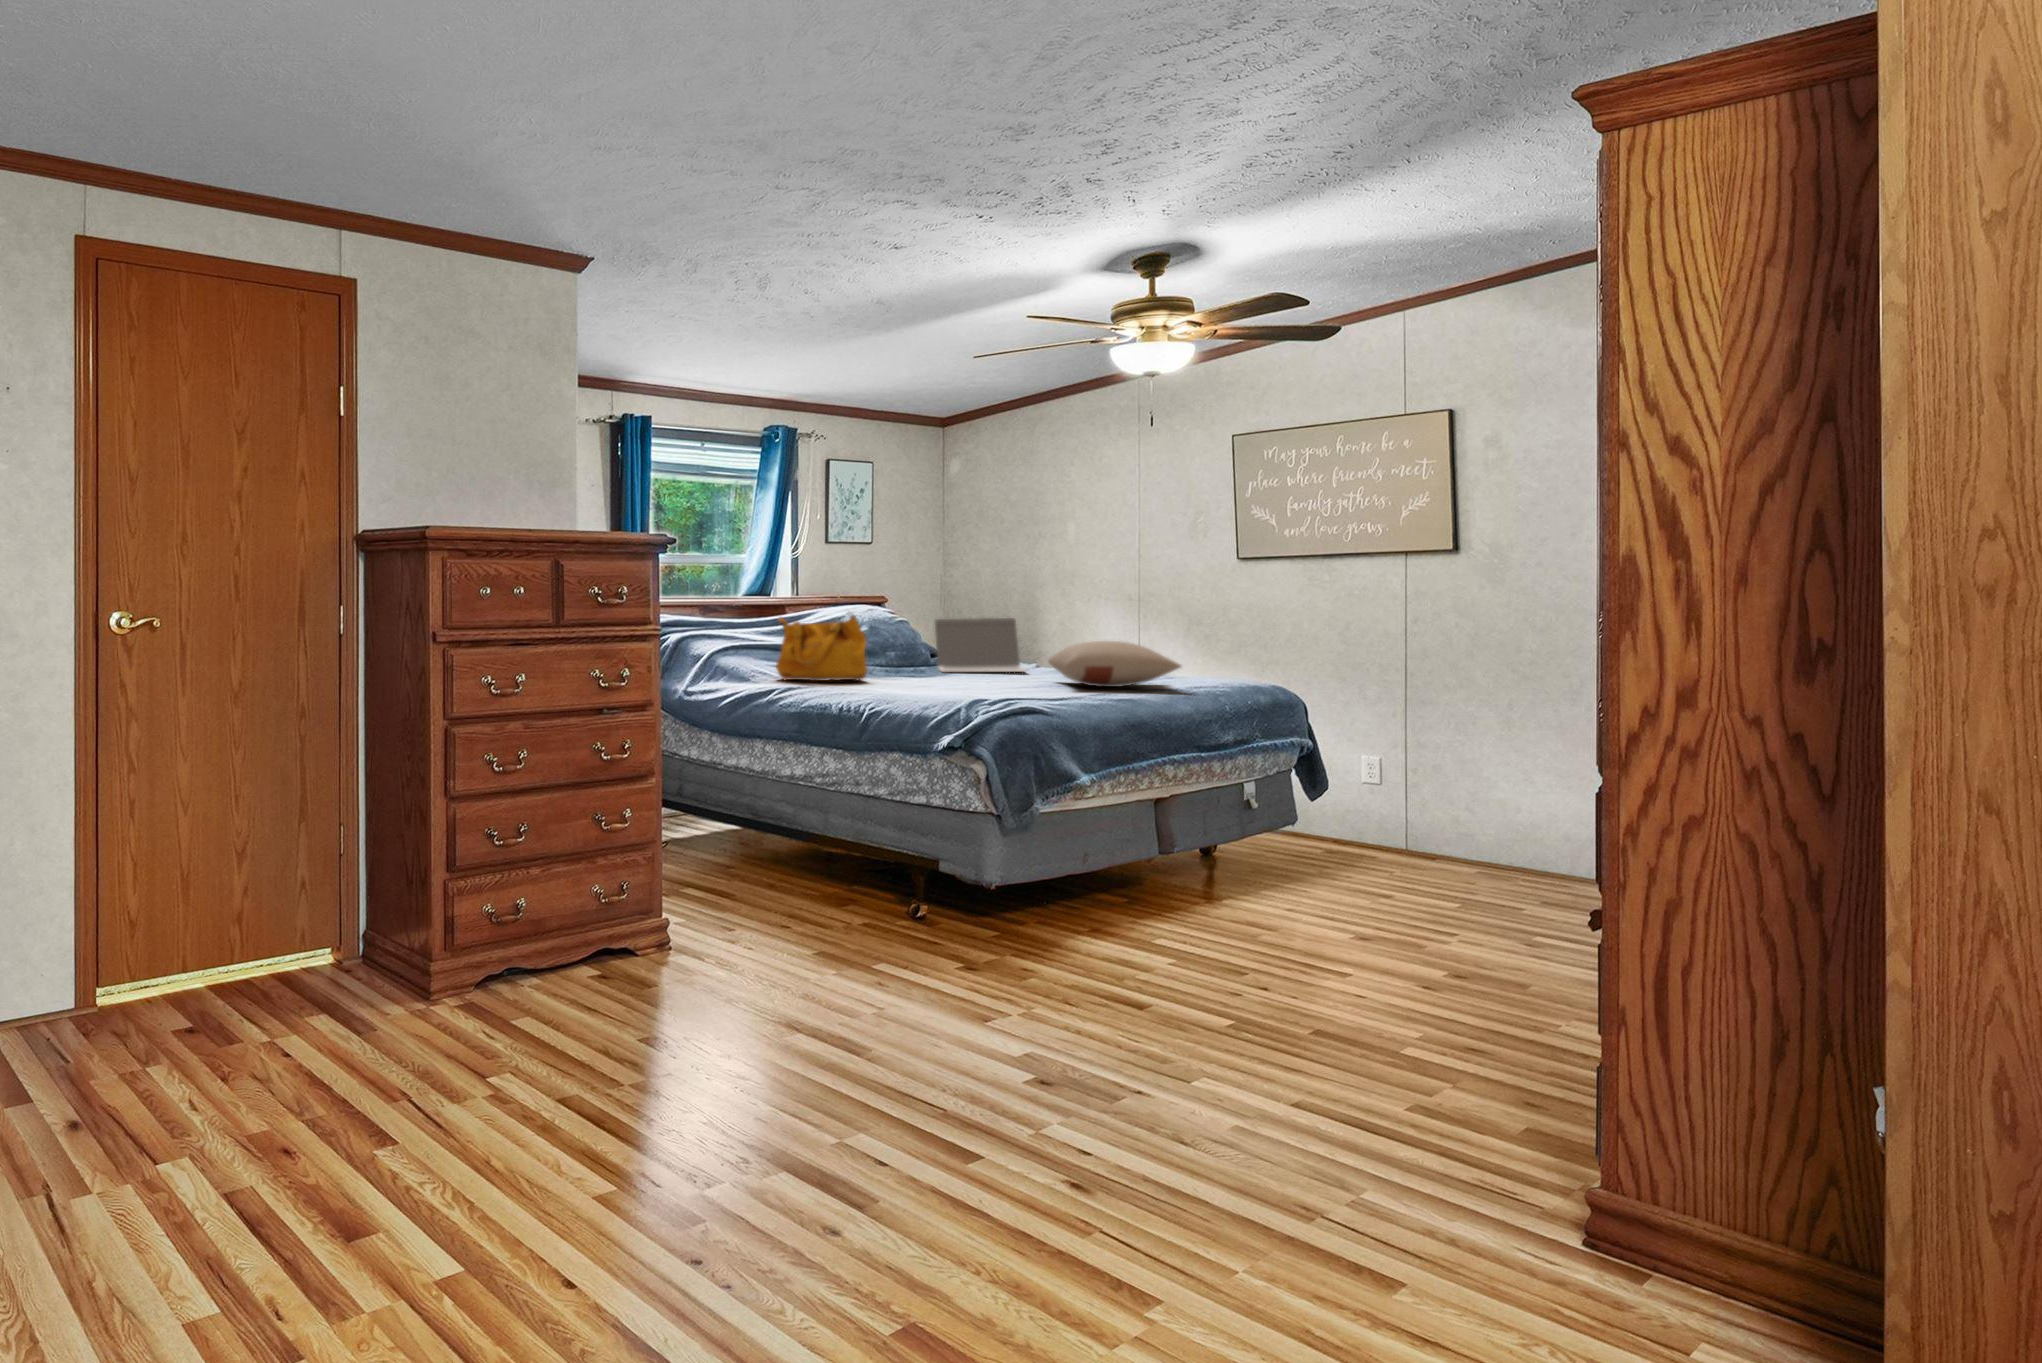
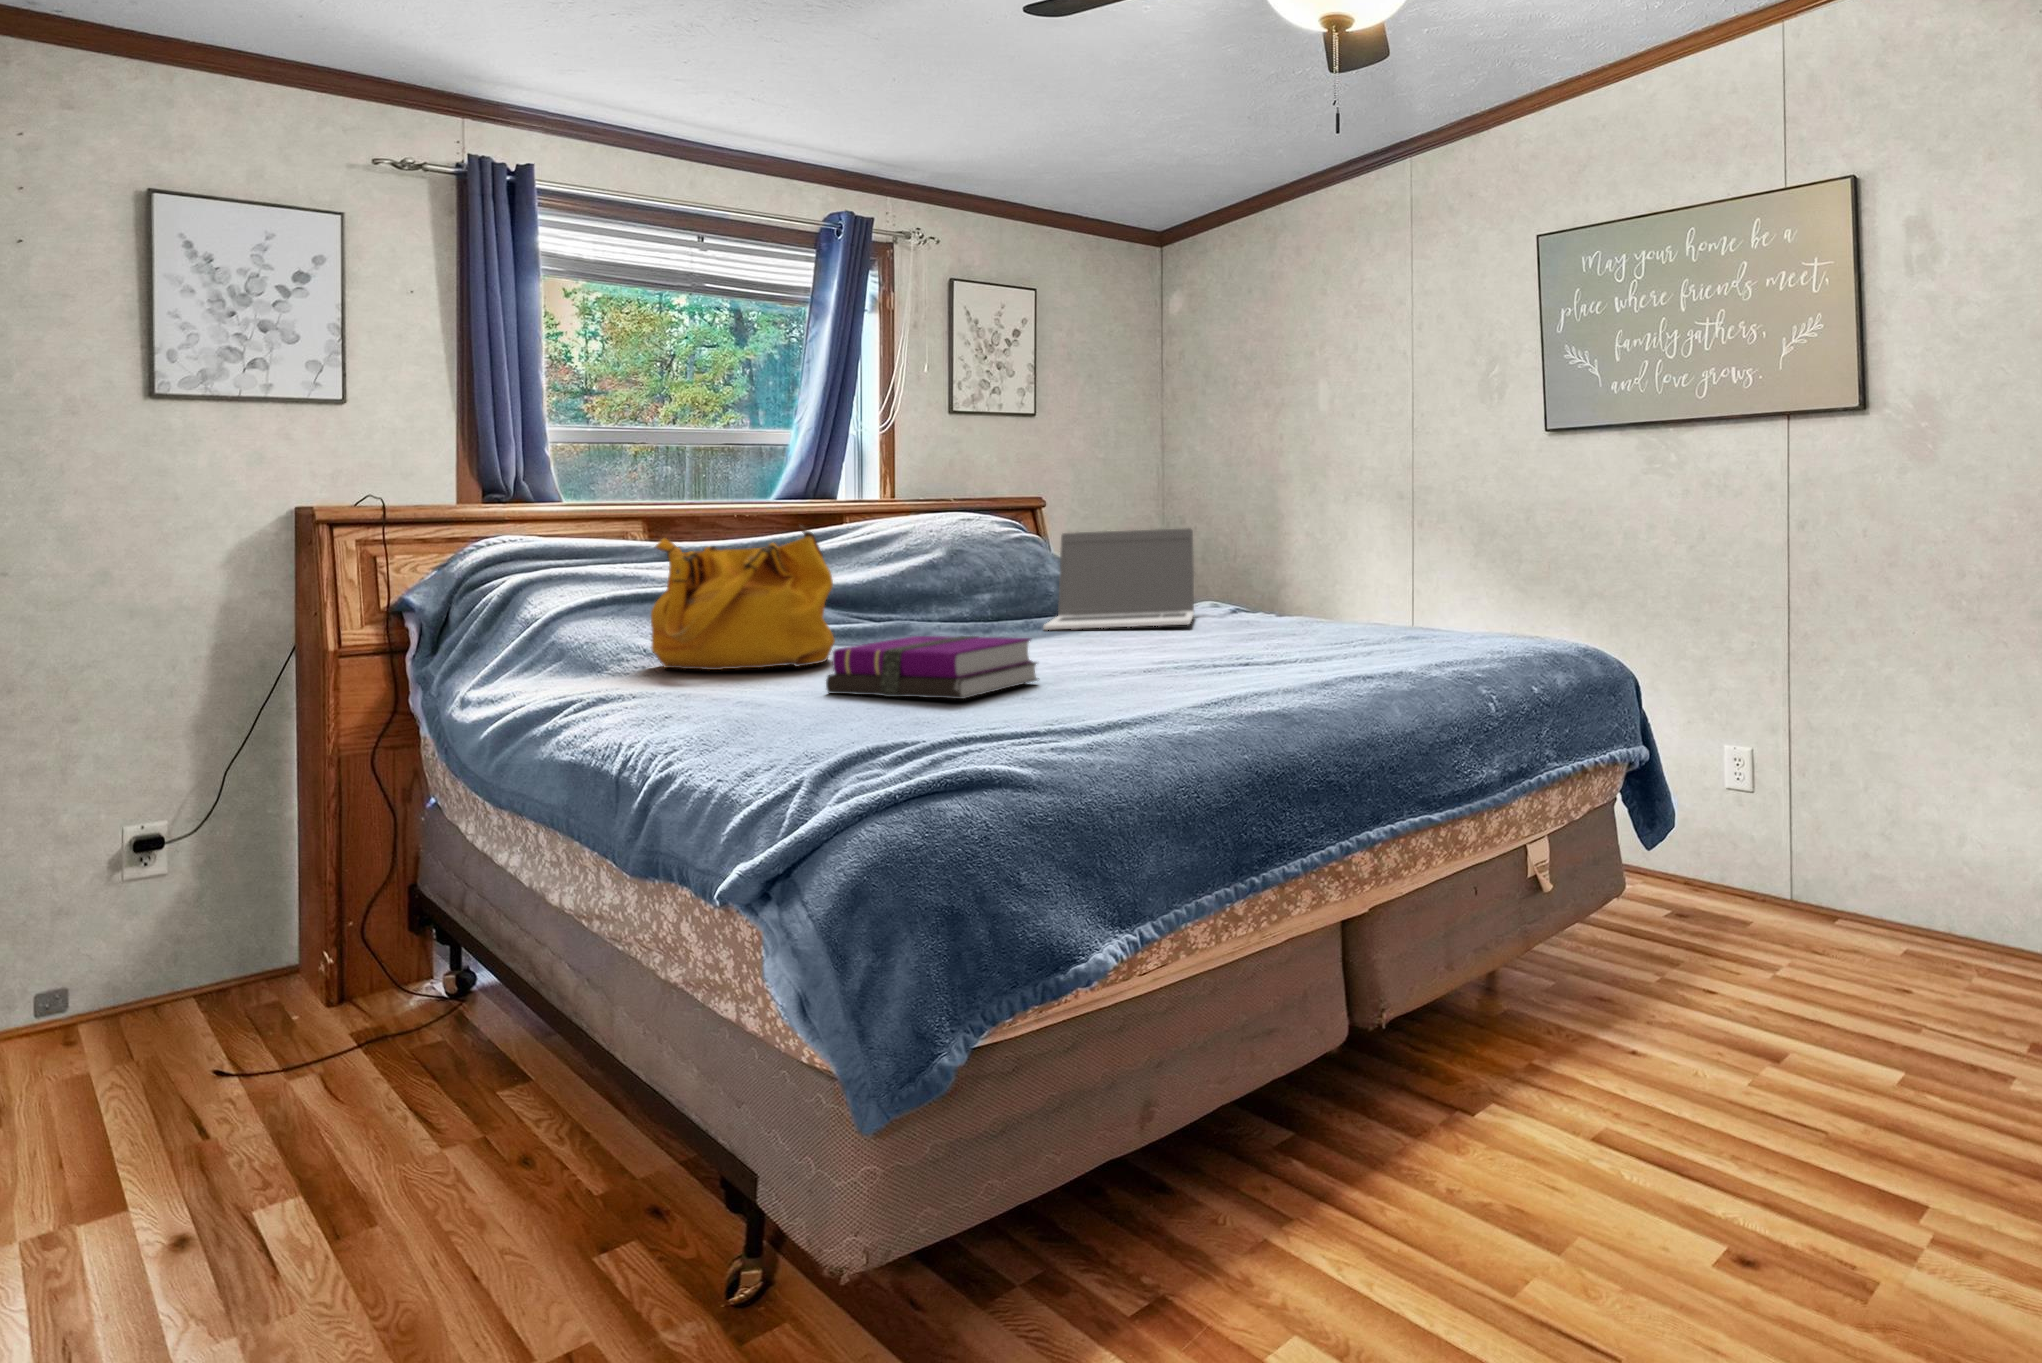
pillow: present [1048,641,1181,687] -> none [1184,572,1407,663]
notebook: none [896,667,993,692] -> present [826,636,1039,699]

